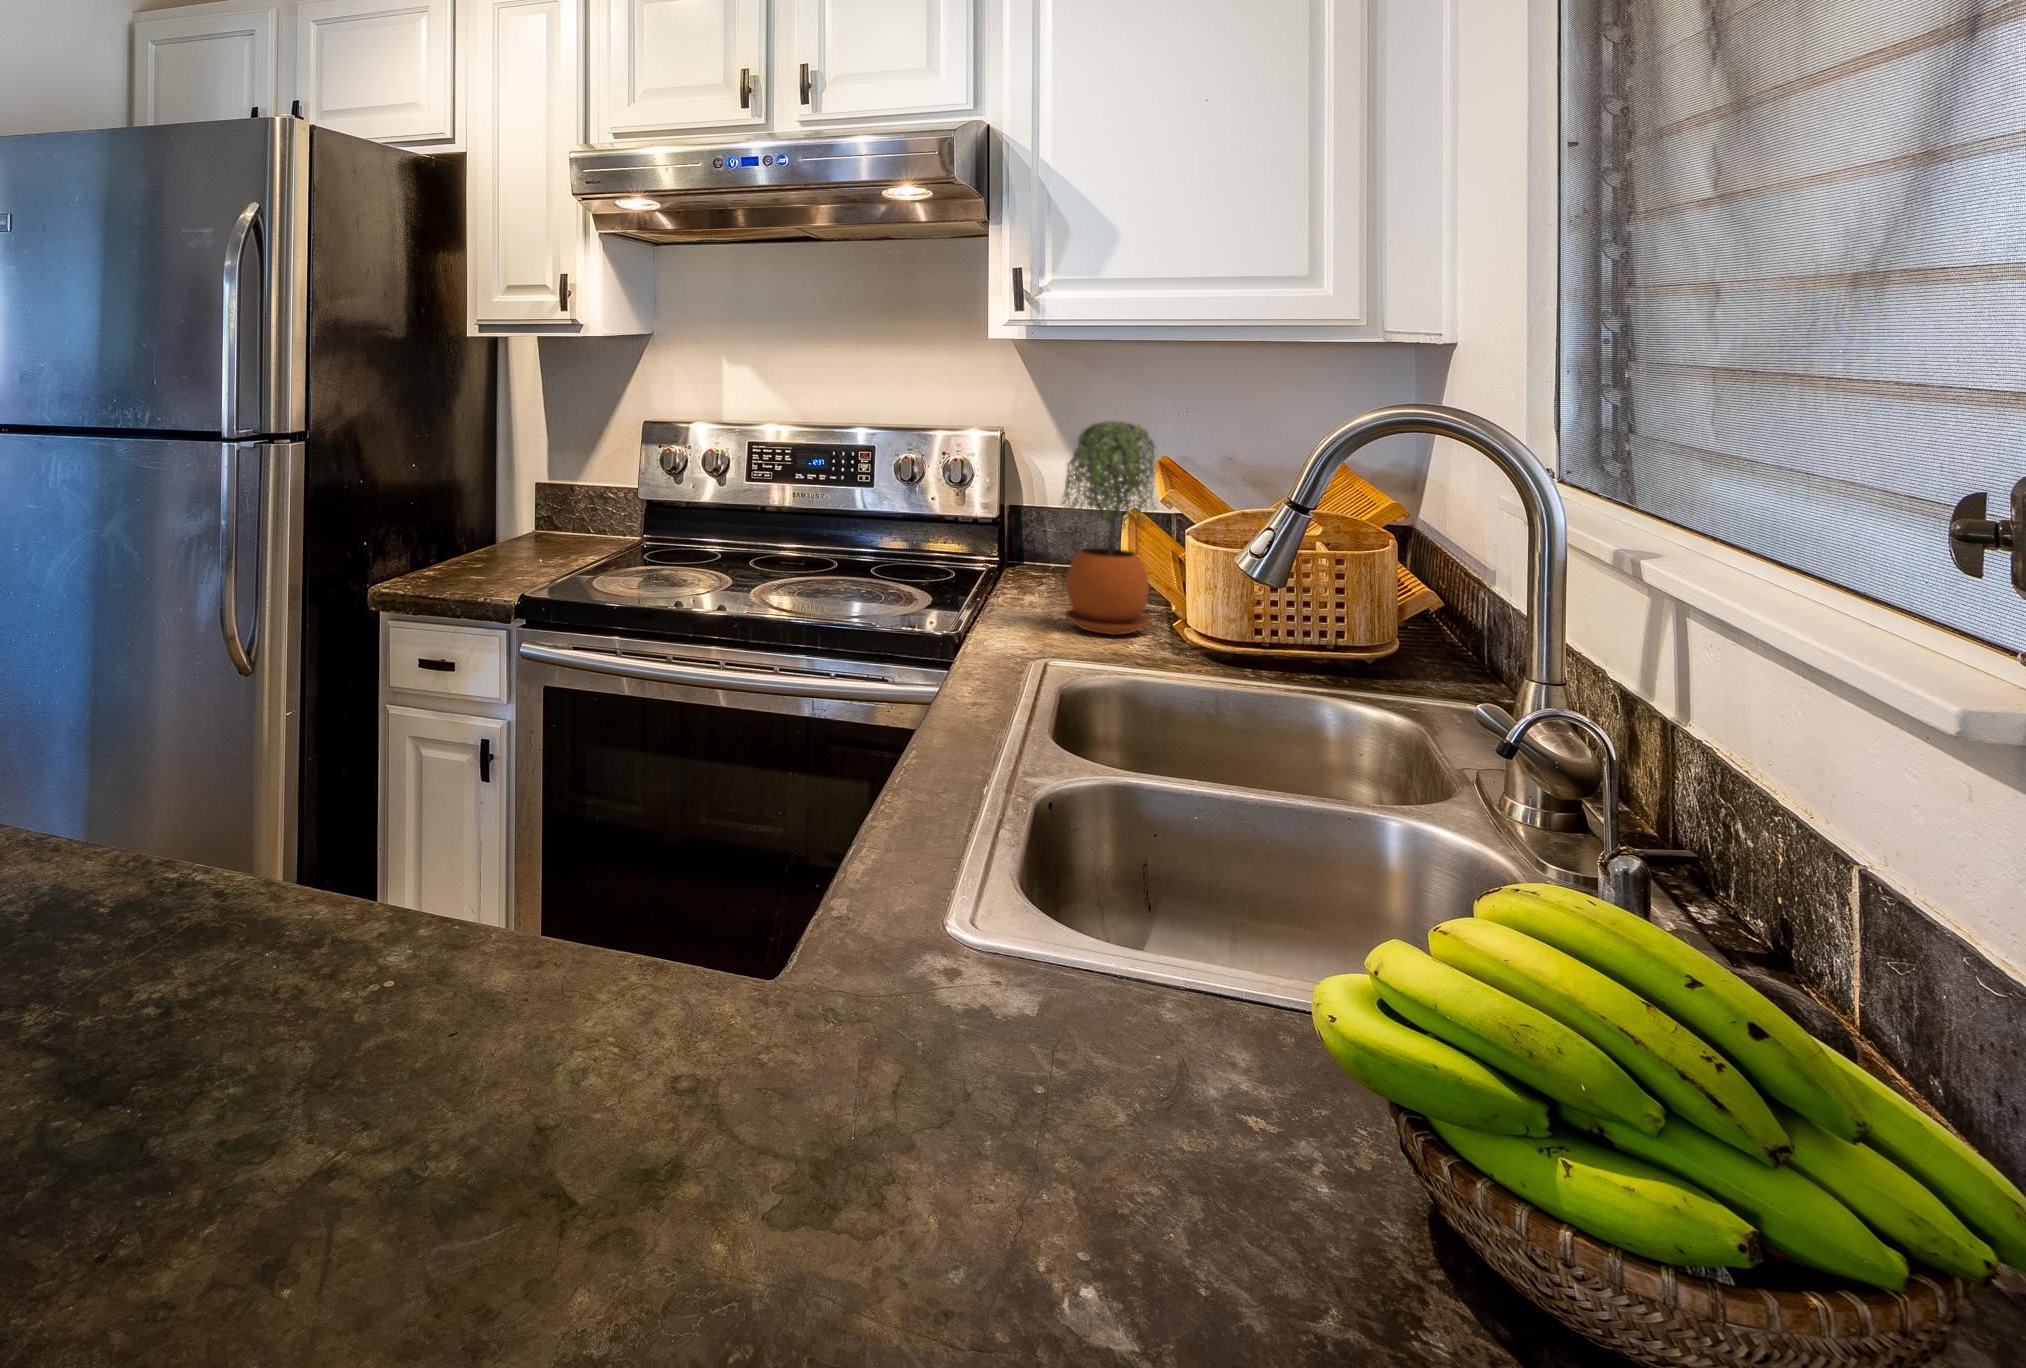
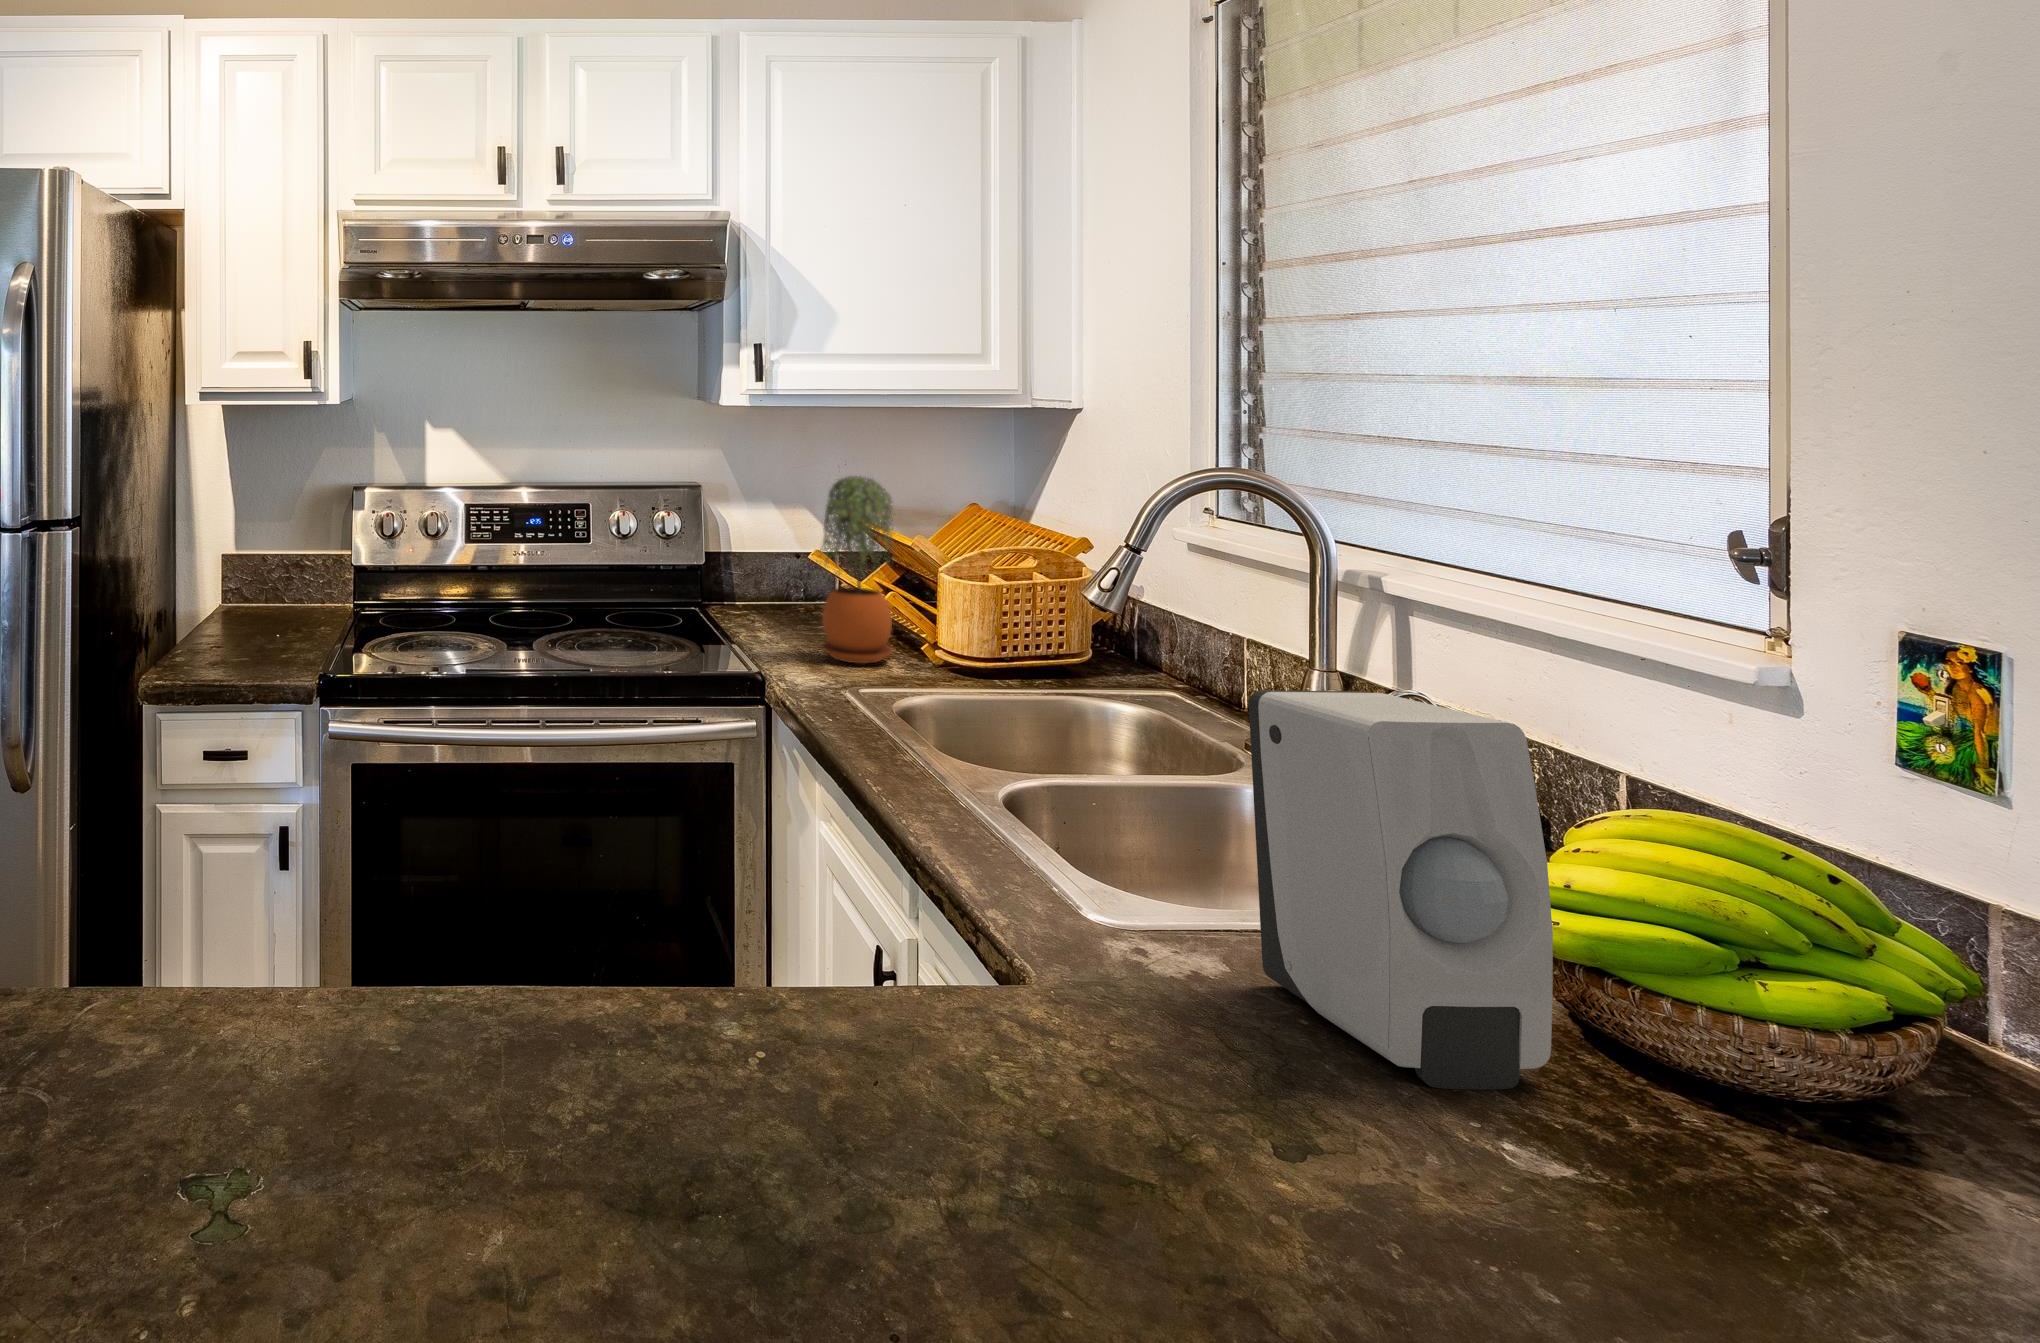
soap dispenser: none [978,655,1233,1238] -> present [1249,690,1553,1090]

